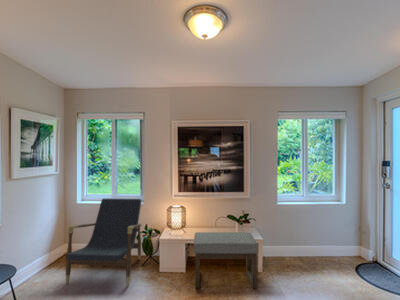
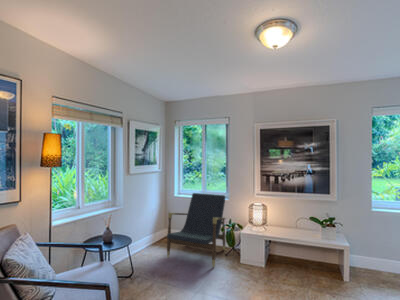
ottoman: present [194,232,258,288] -> none [271,230,339,292]

